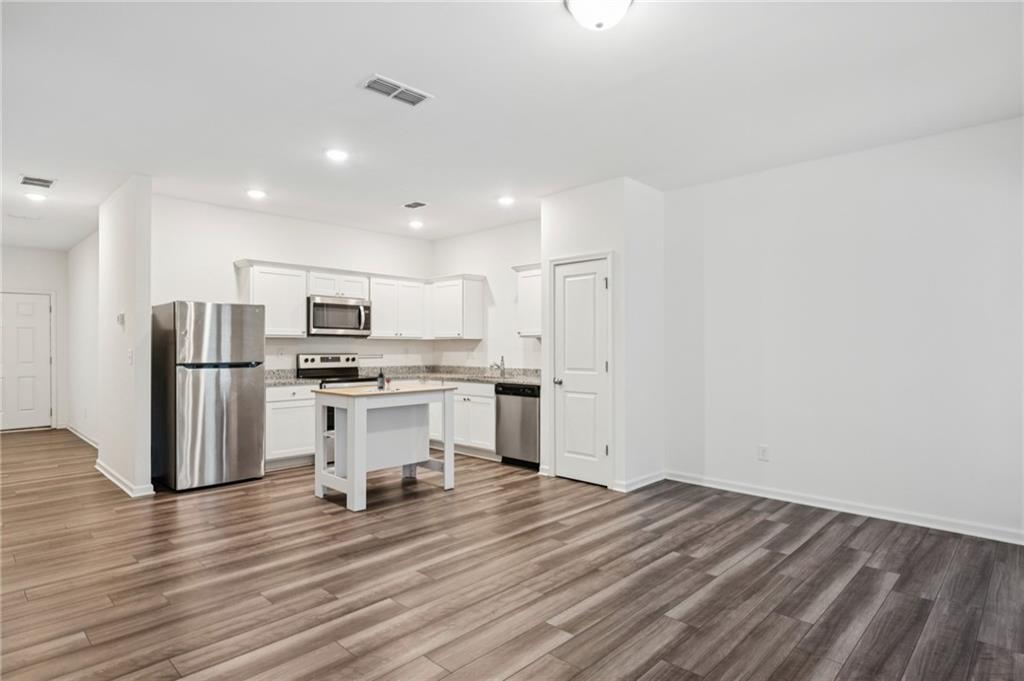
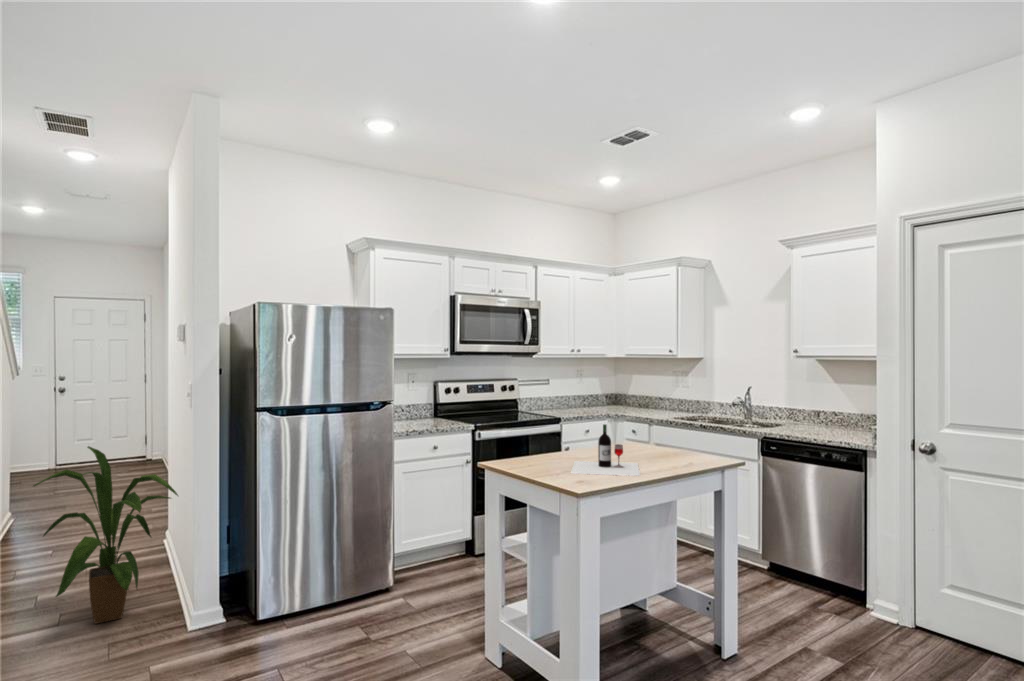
house plant: none [23,390,122,498] -> present [33,446,178,624]

